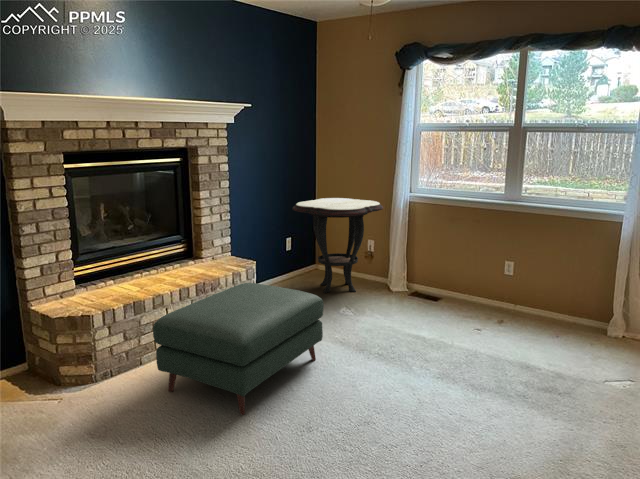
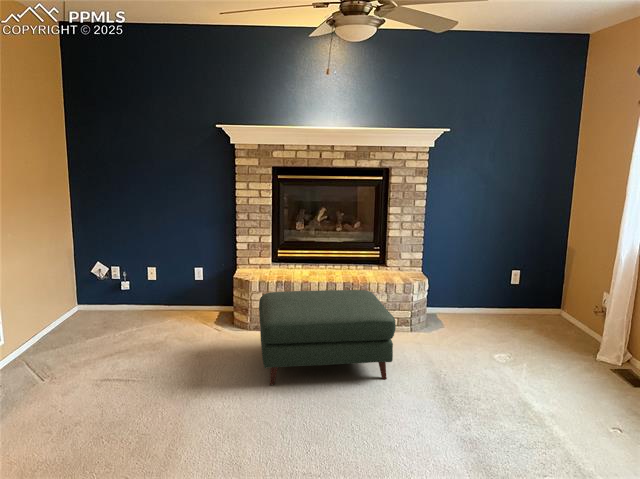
side table: present [293,198,383,293] -> none [494,233,608,346]

